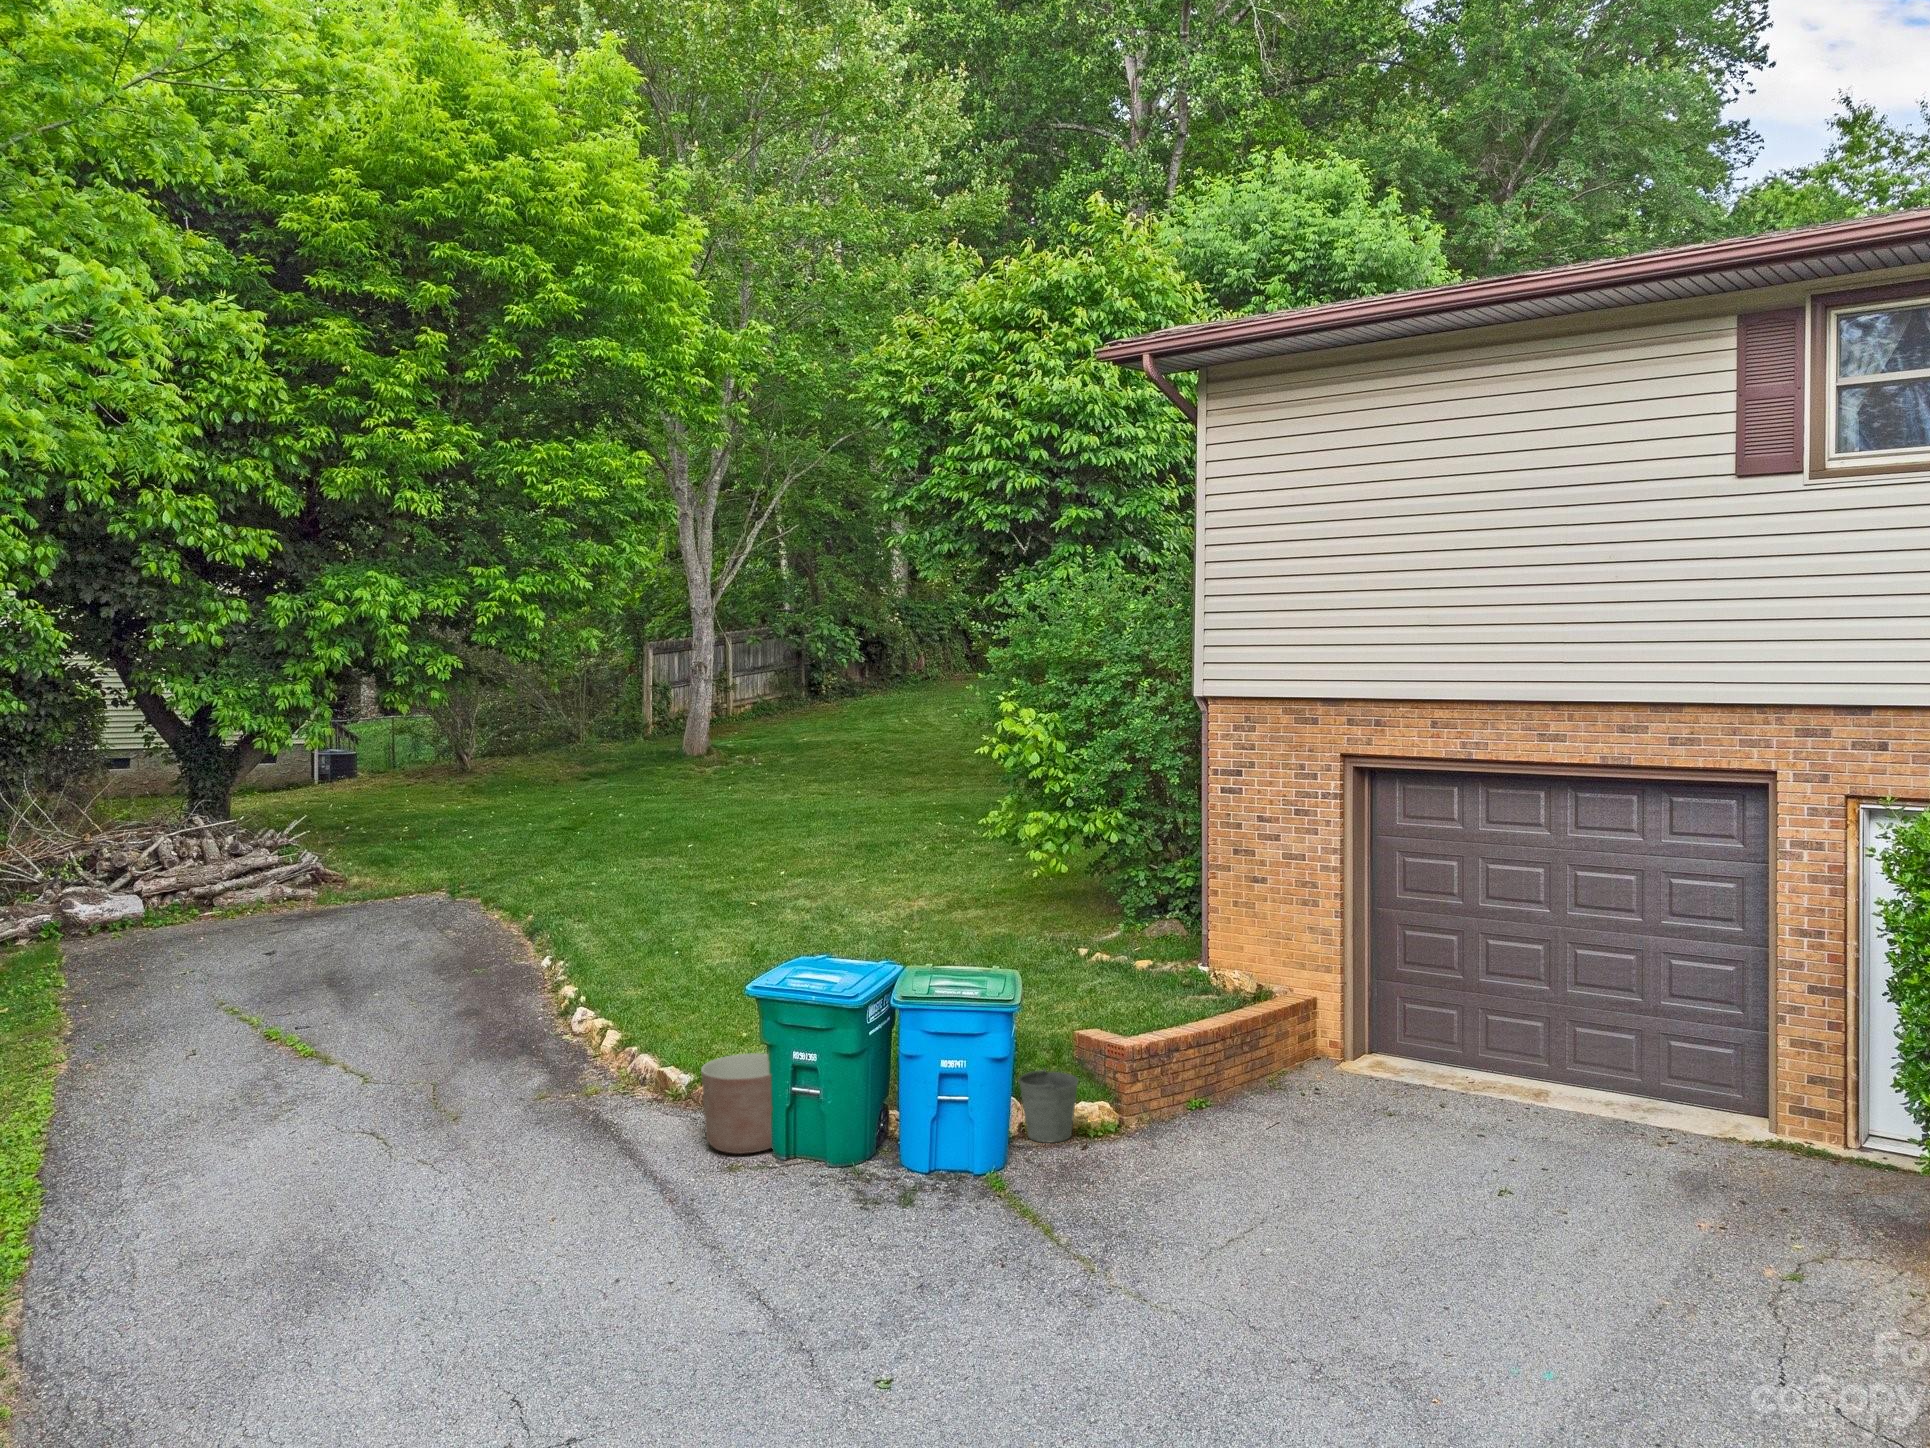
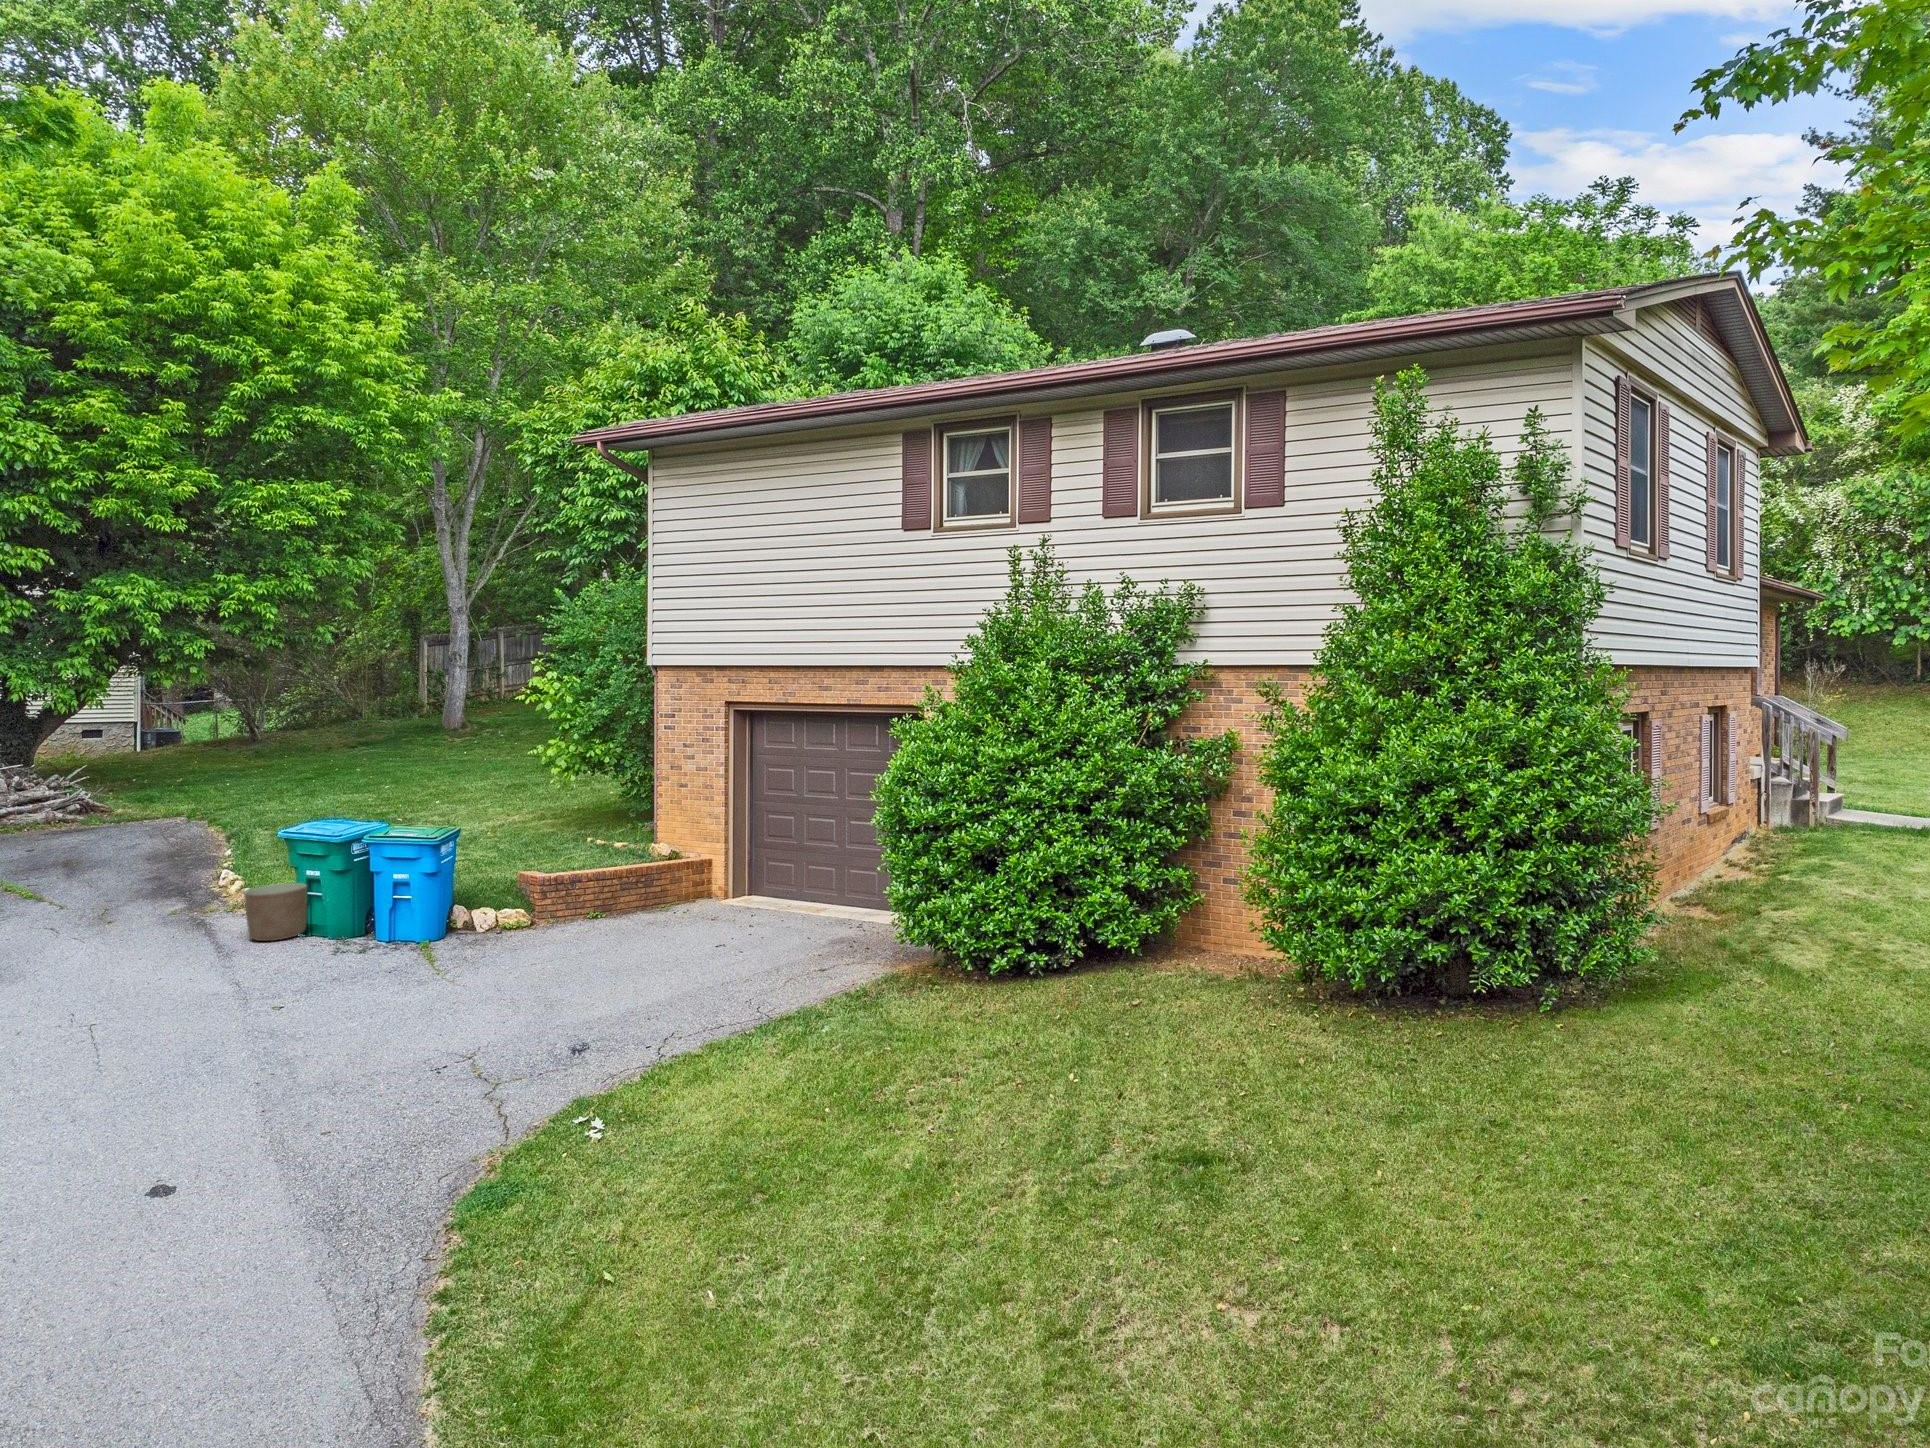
bucket: present [1018,1069,1078,1143] -> none [452,886,492,928]

